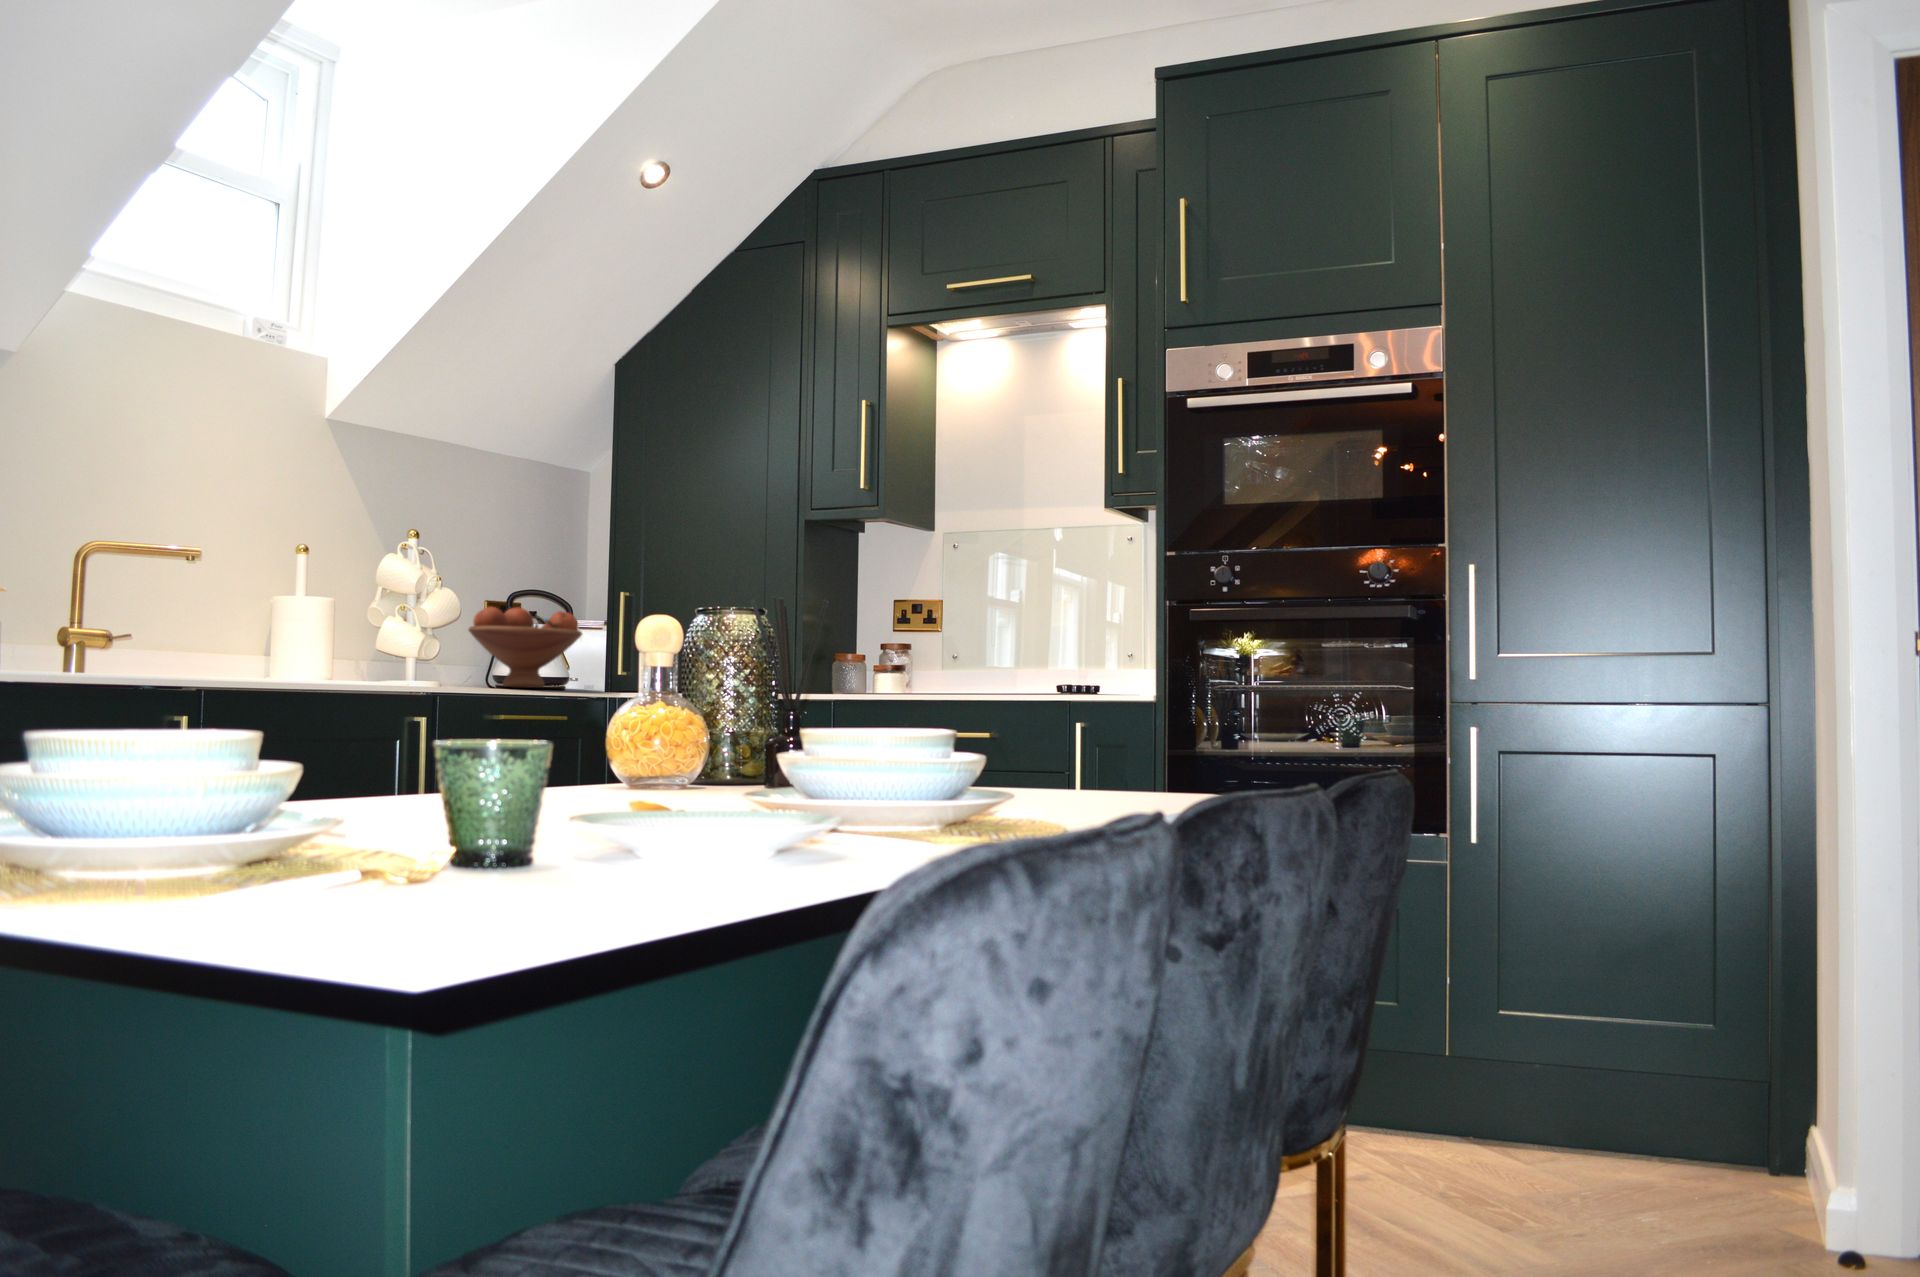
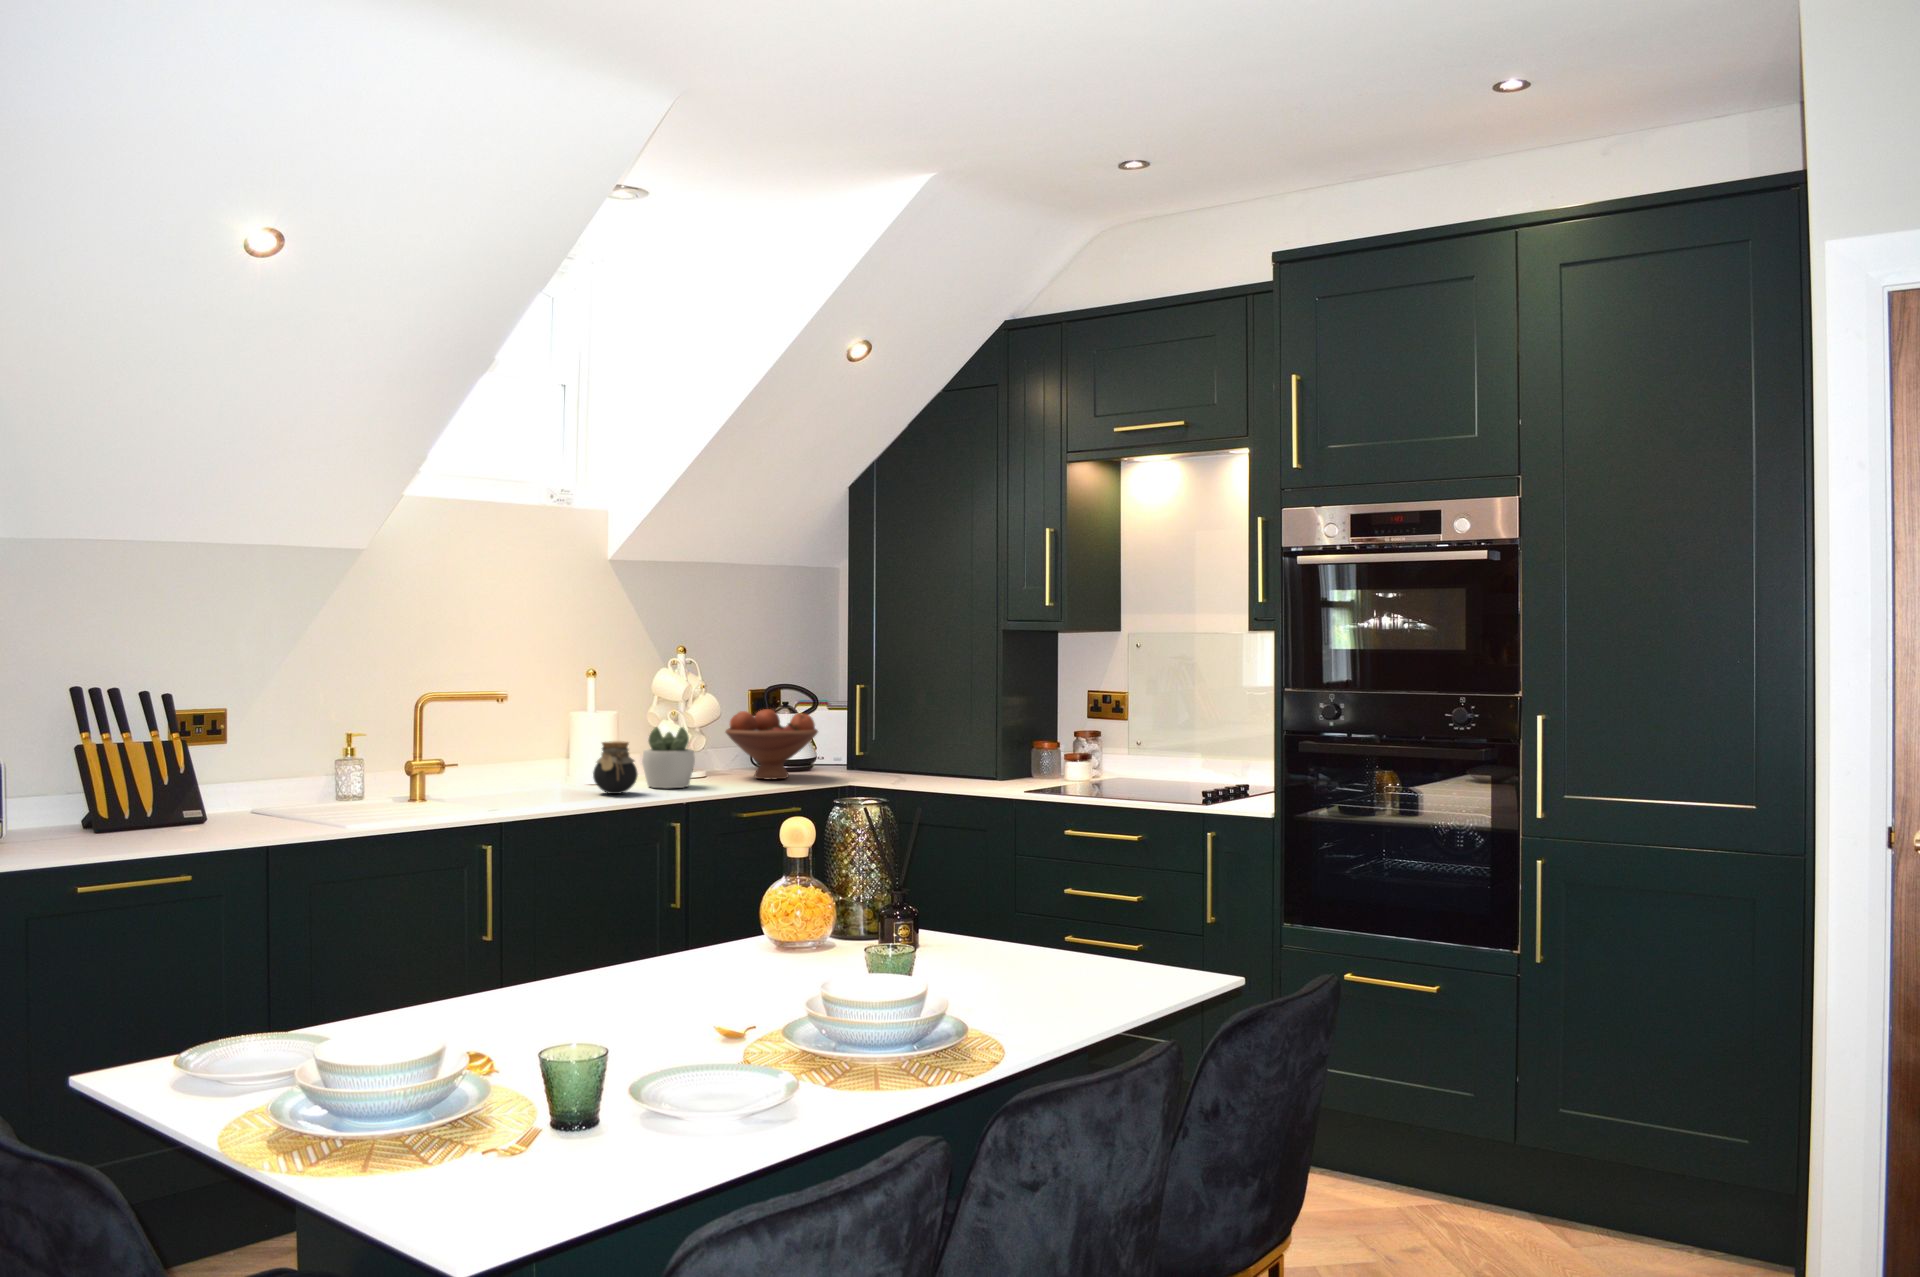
succulent plant: none [368,613,435,687] -> present [642,727,695,788]
jar: none [308,622,366,686] -> present [593,741,638,794]

